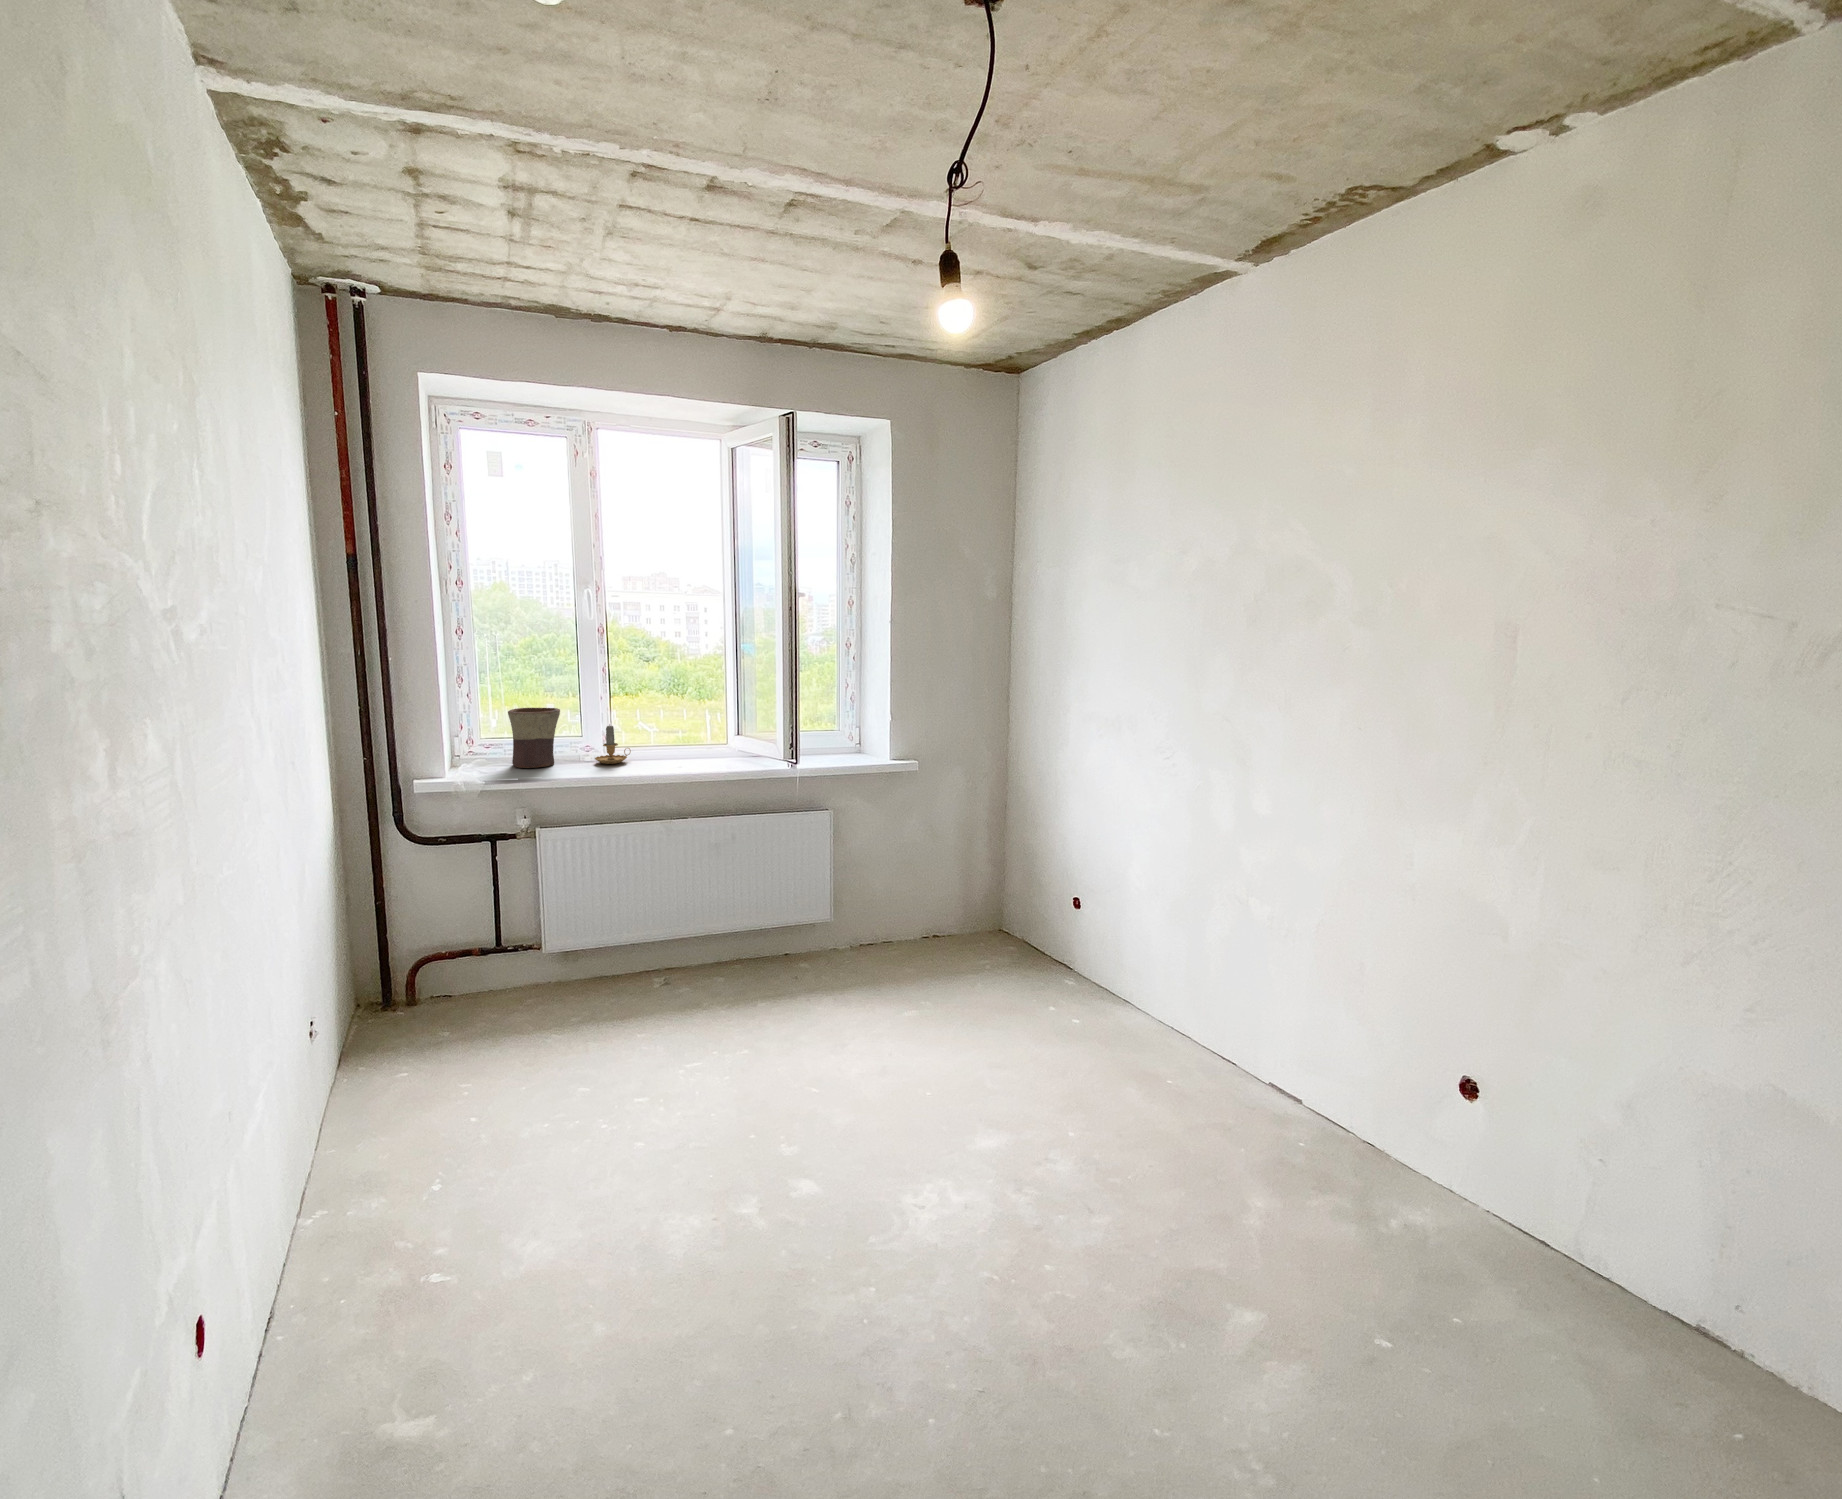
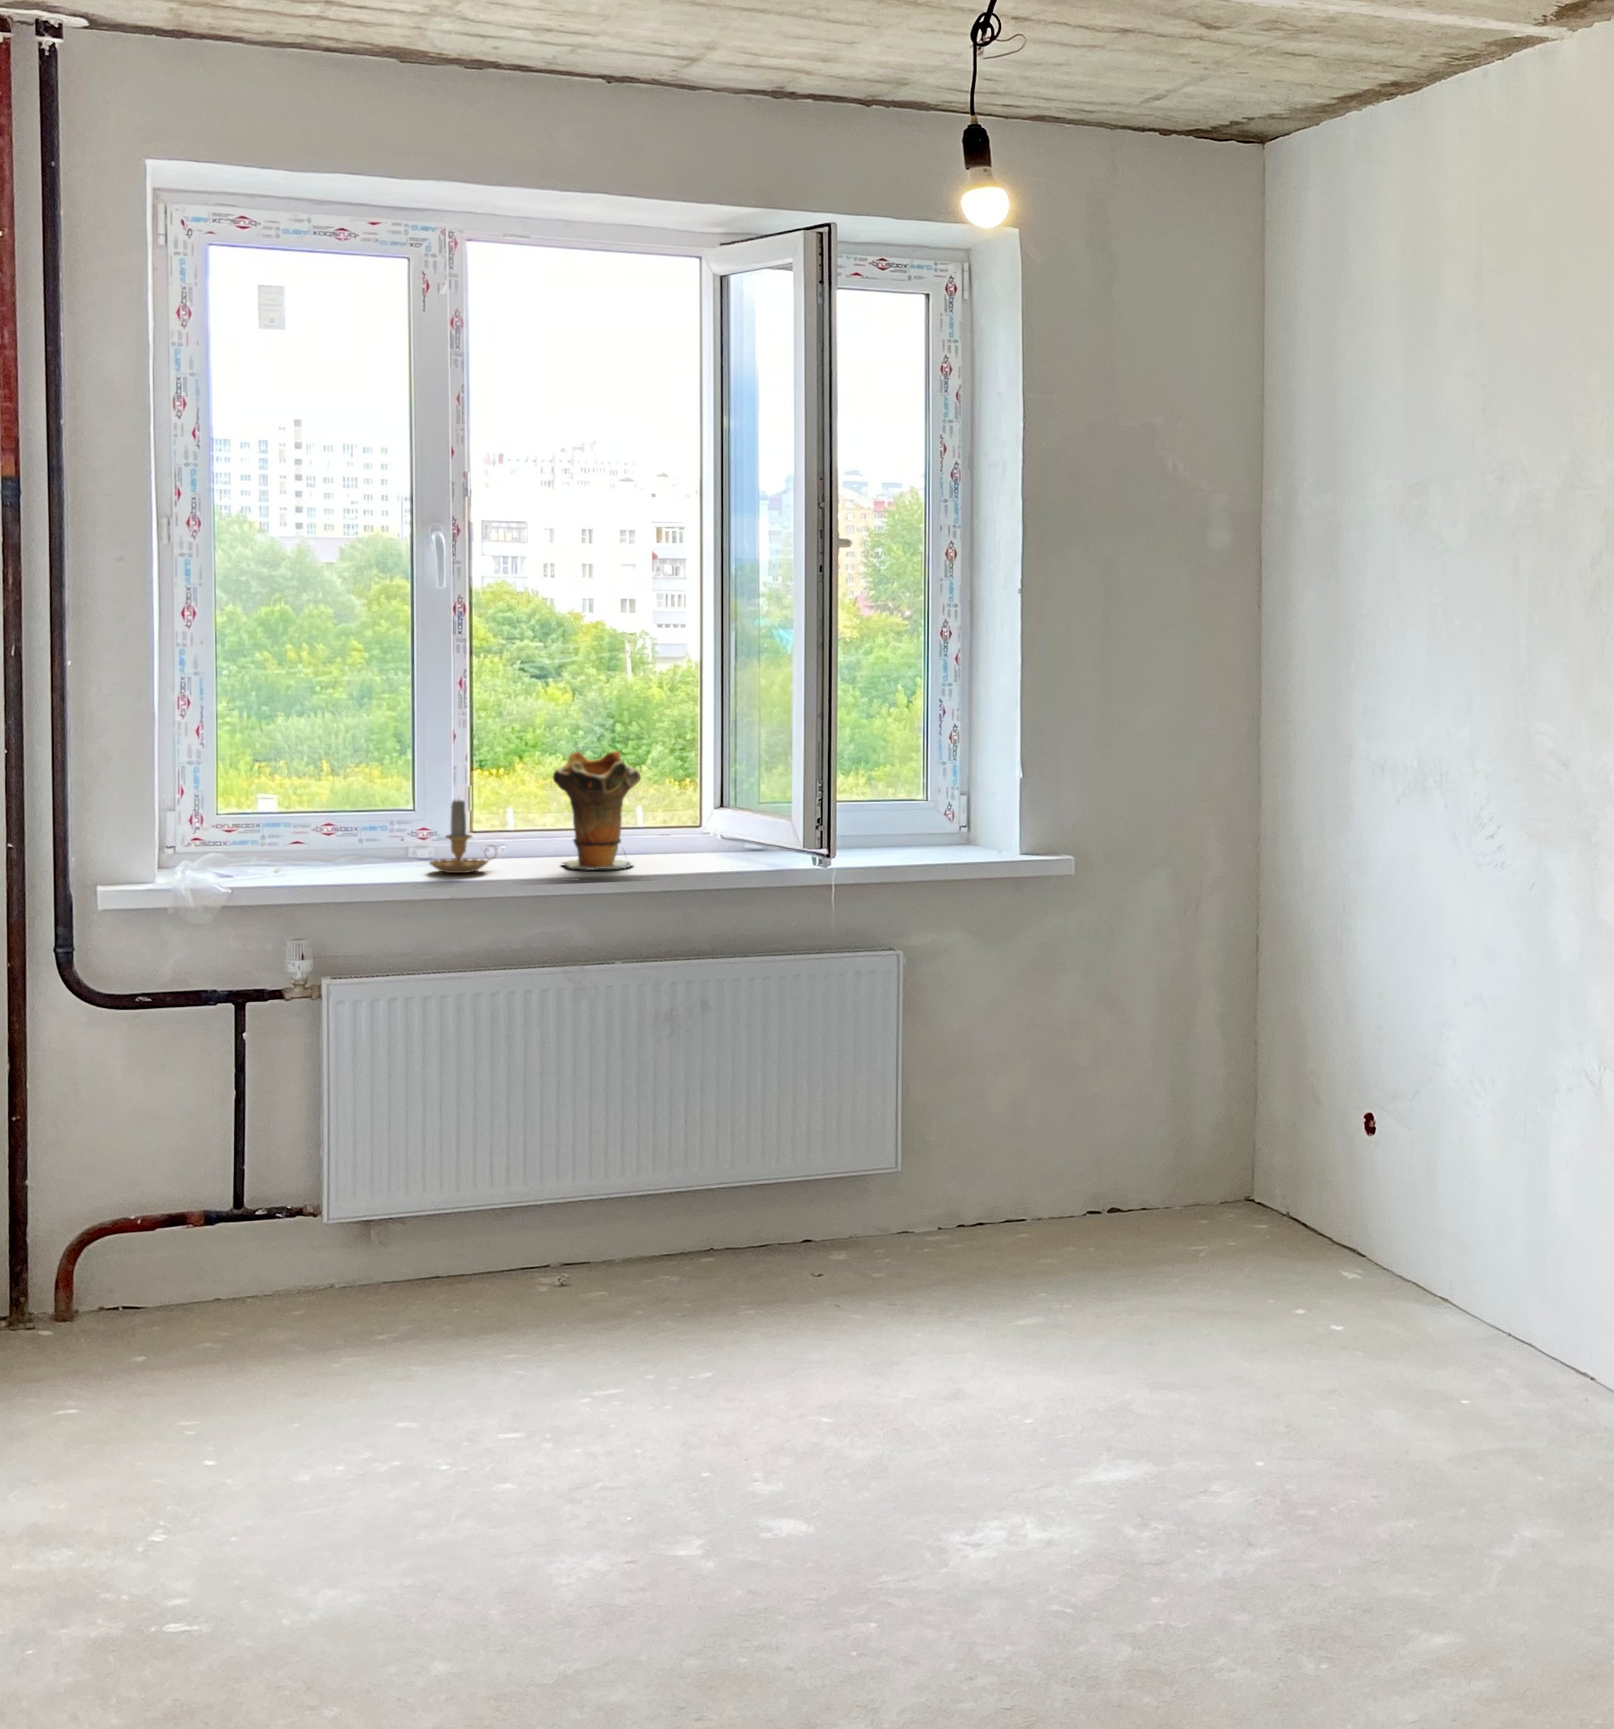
decorative vase: none [659,696,705,759] -> present [553,751,641,870]
flower pot: present [508,708,560,768] -> none [277,765,370,874]

